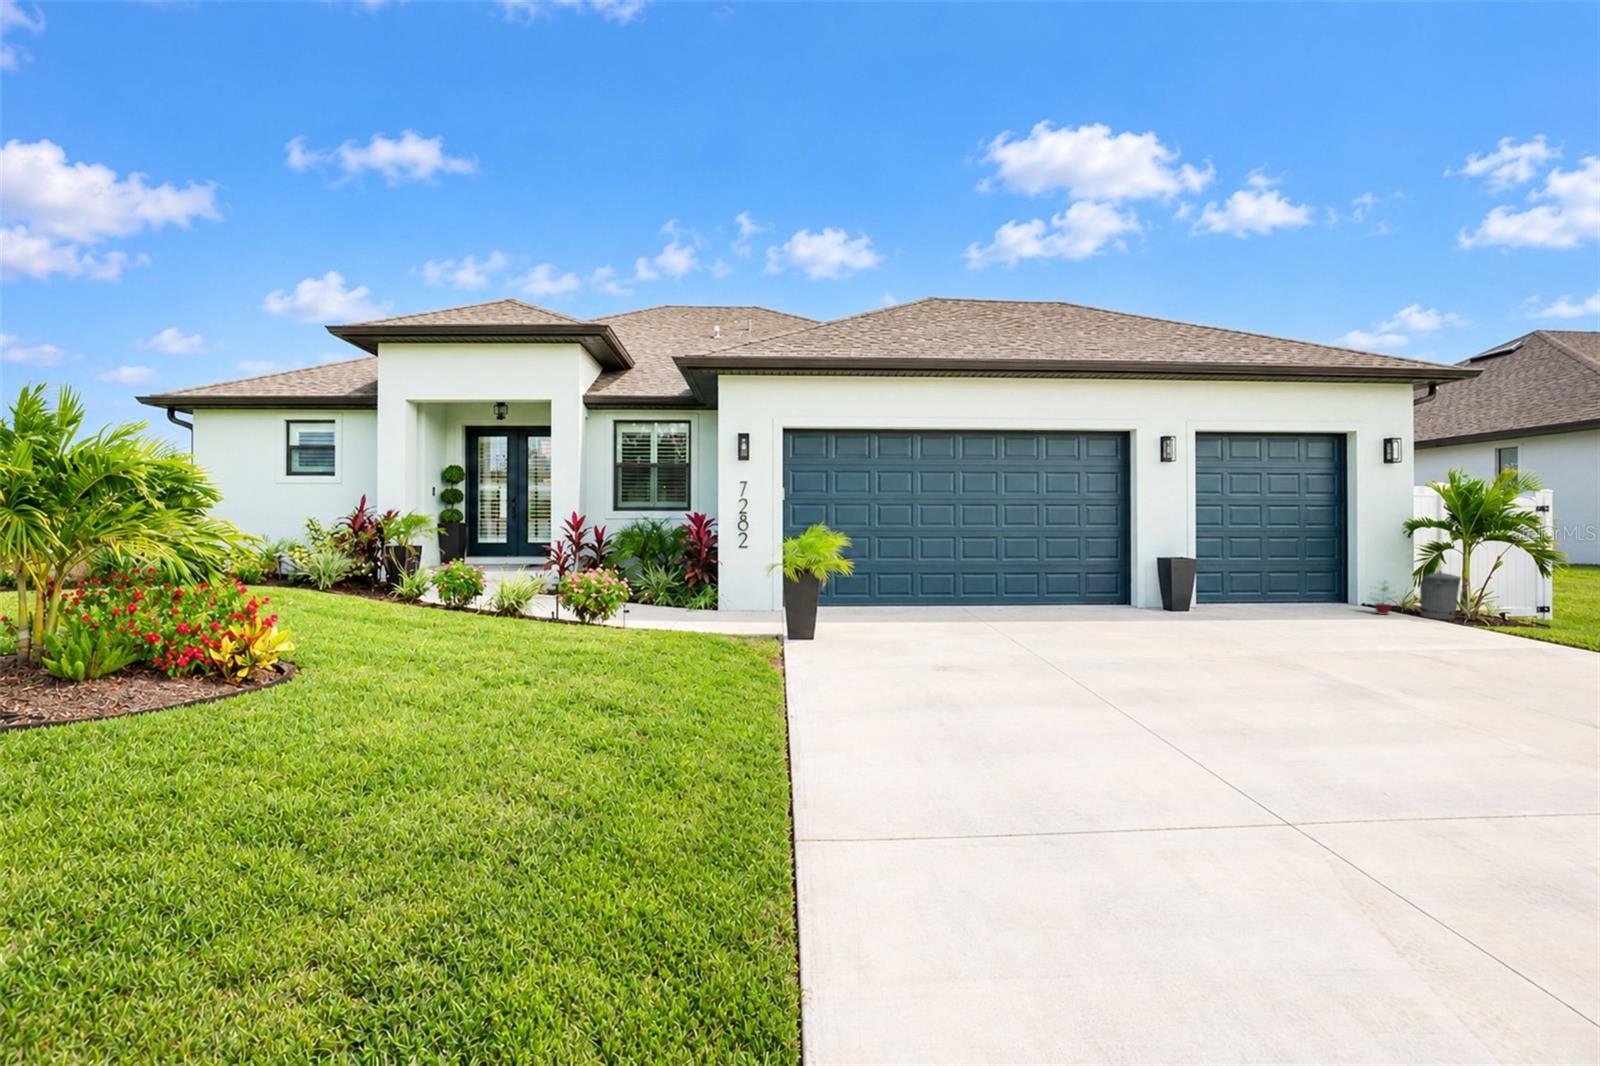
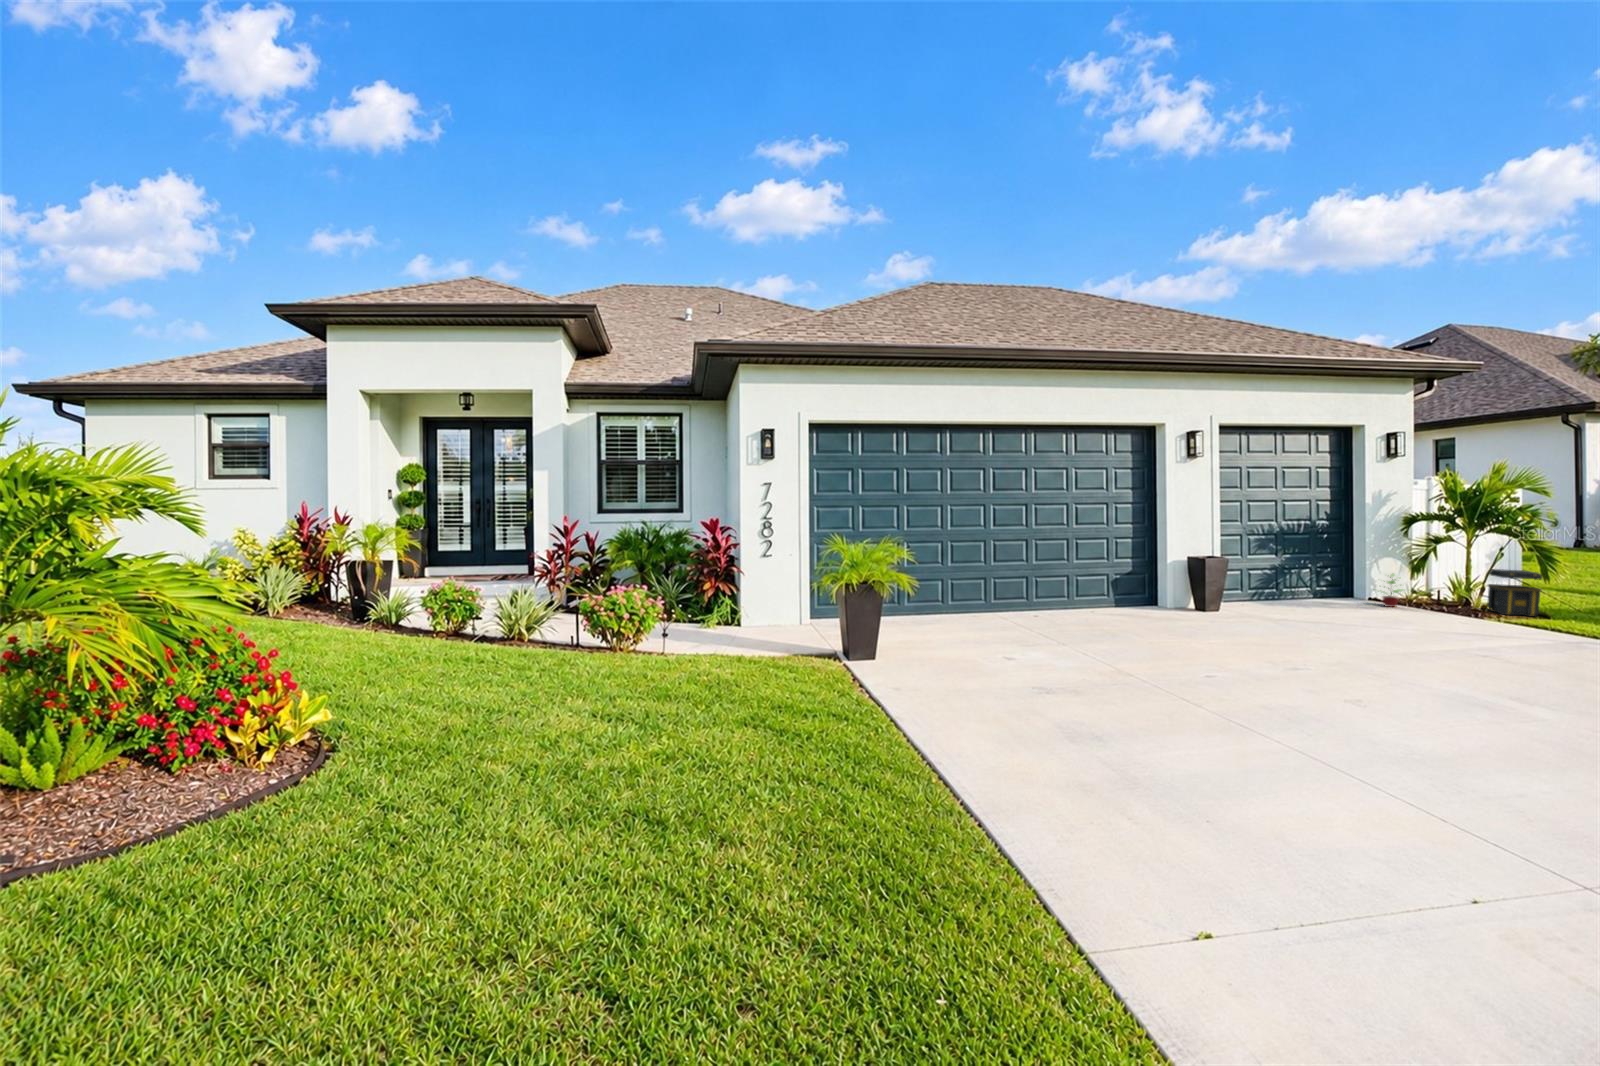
trash can: present [1420,571,1461,619] -> none [1422,563,1465,610]
toolbox: none [1487,578,1540,627] -> present [1487,569,1542,616]

